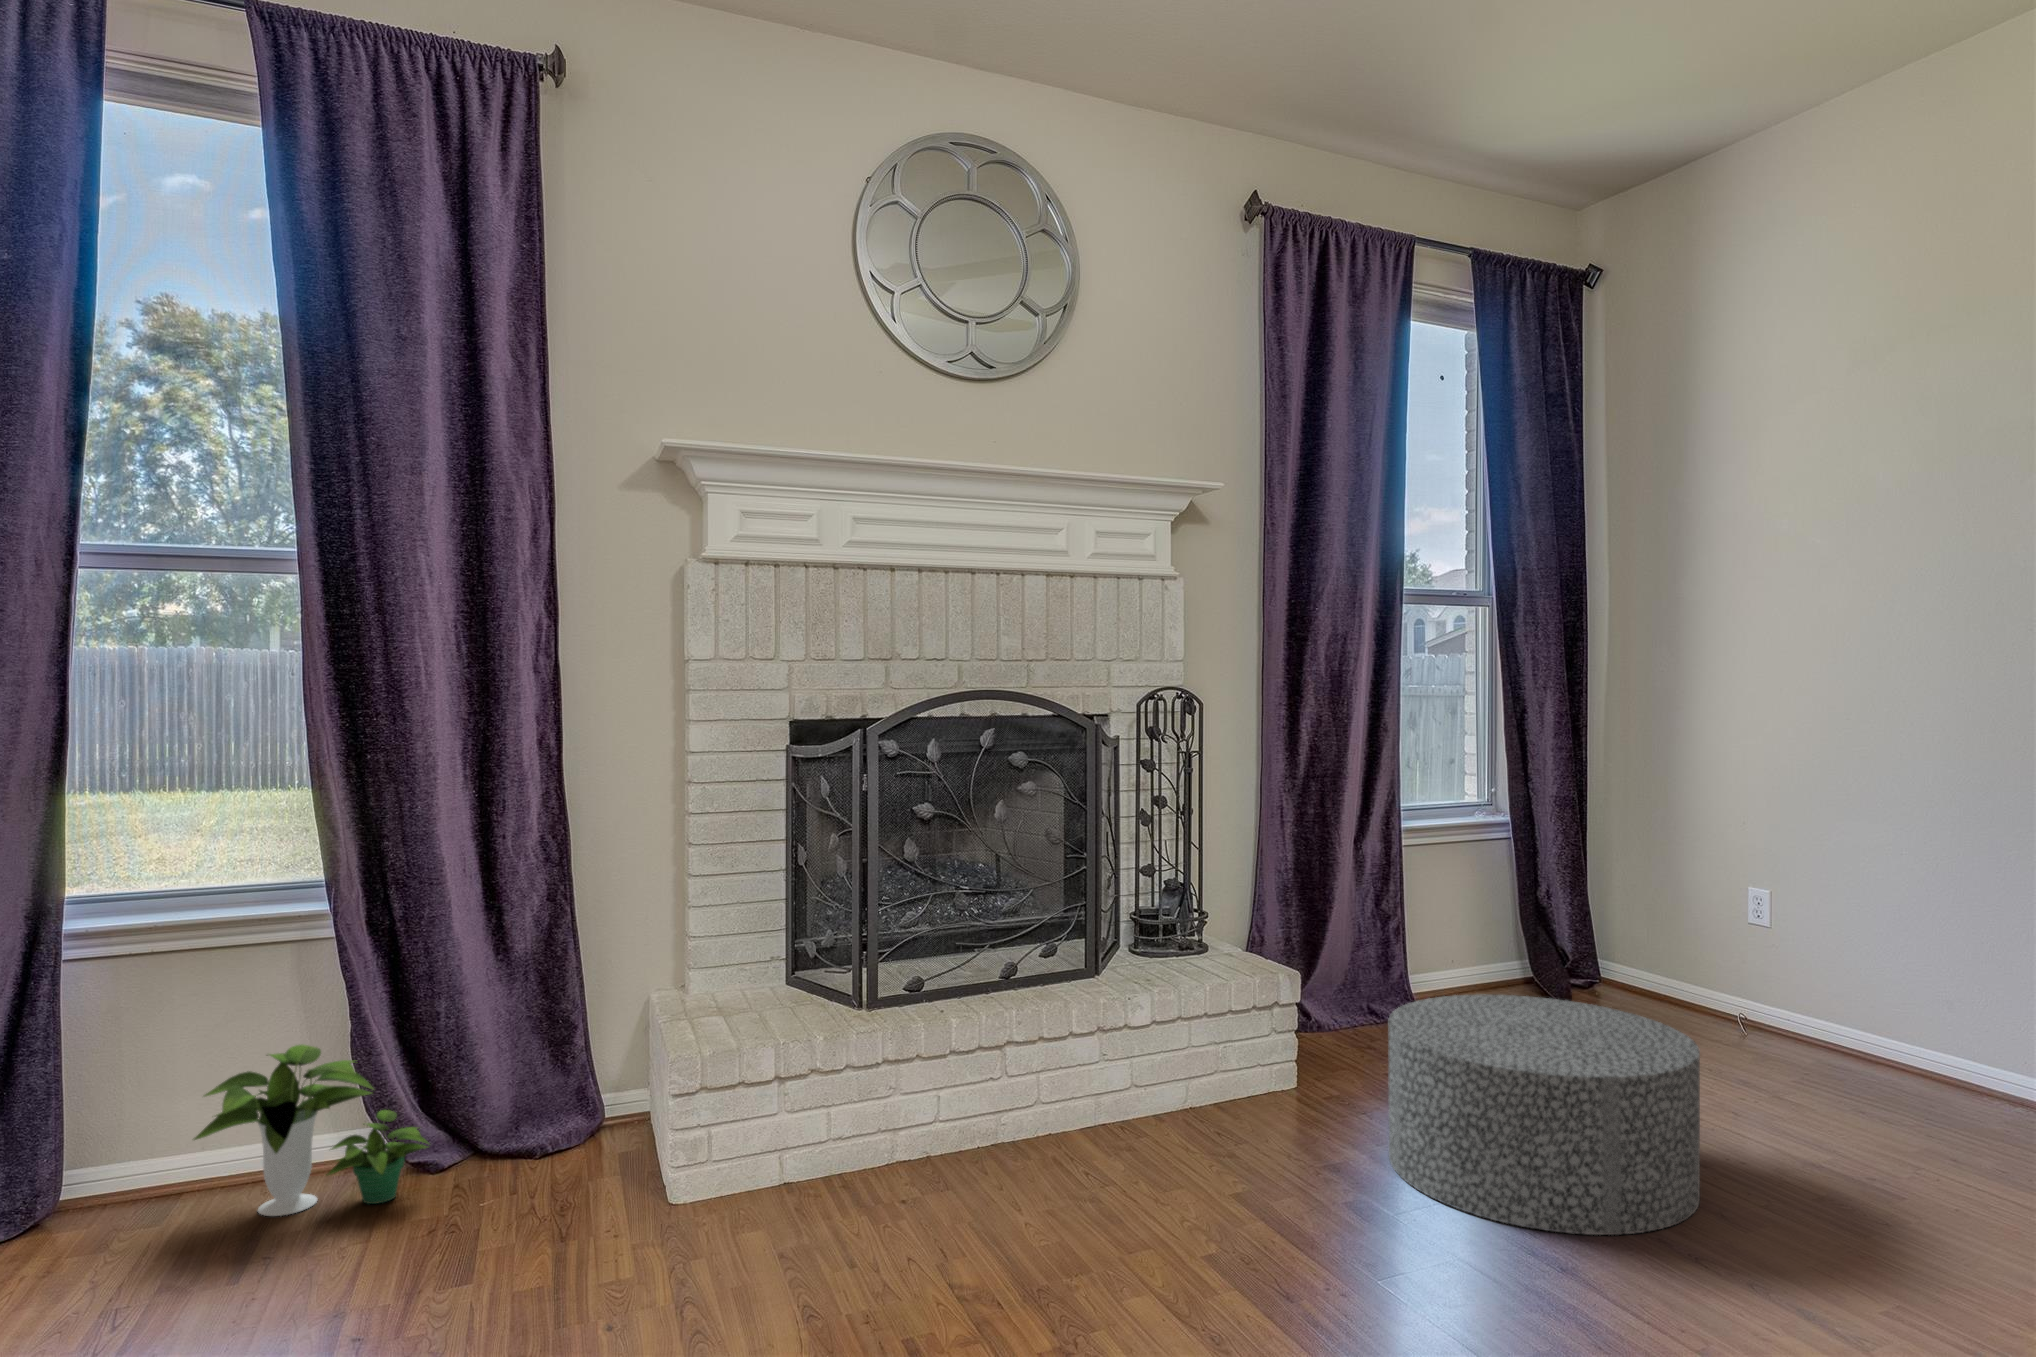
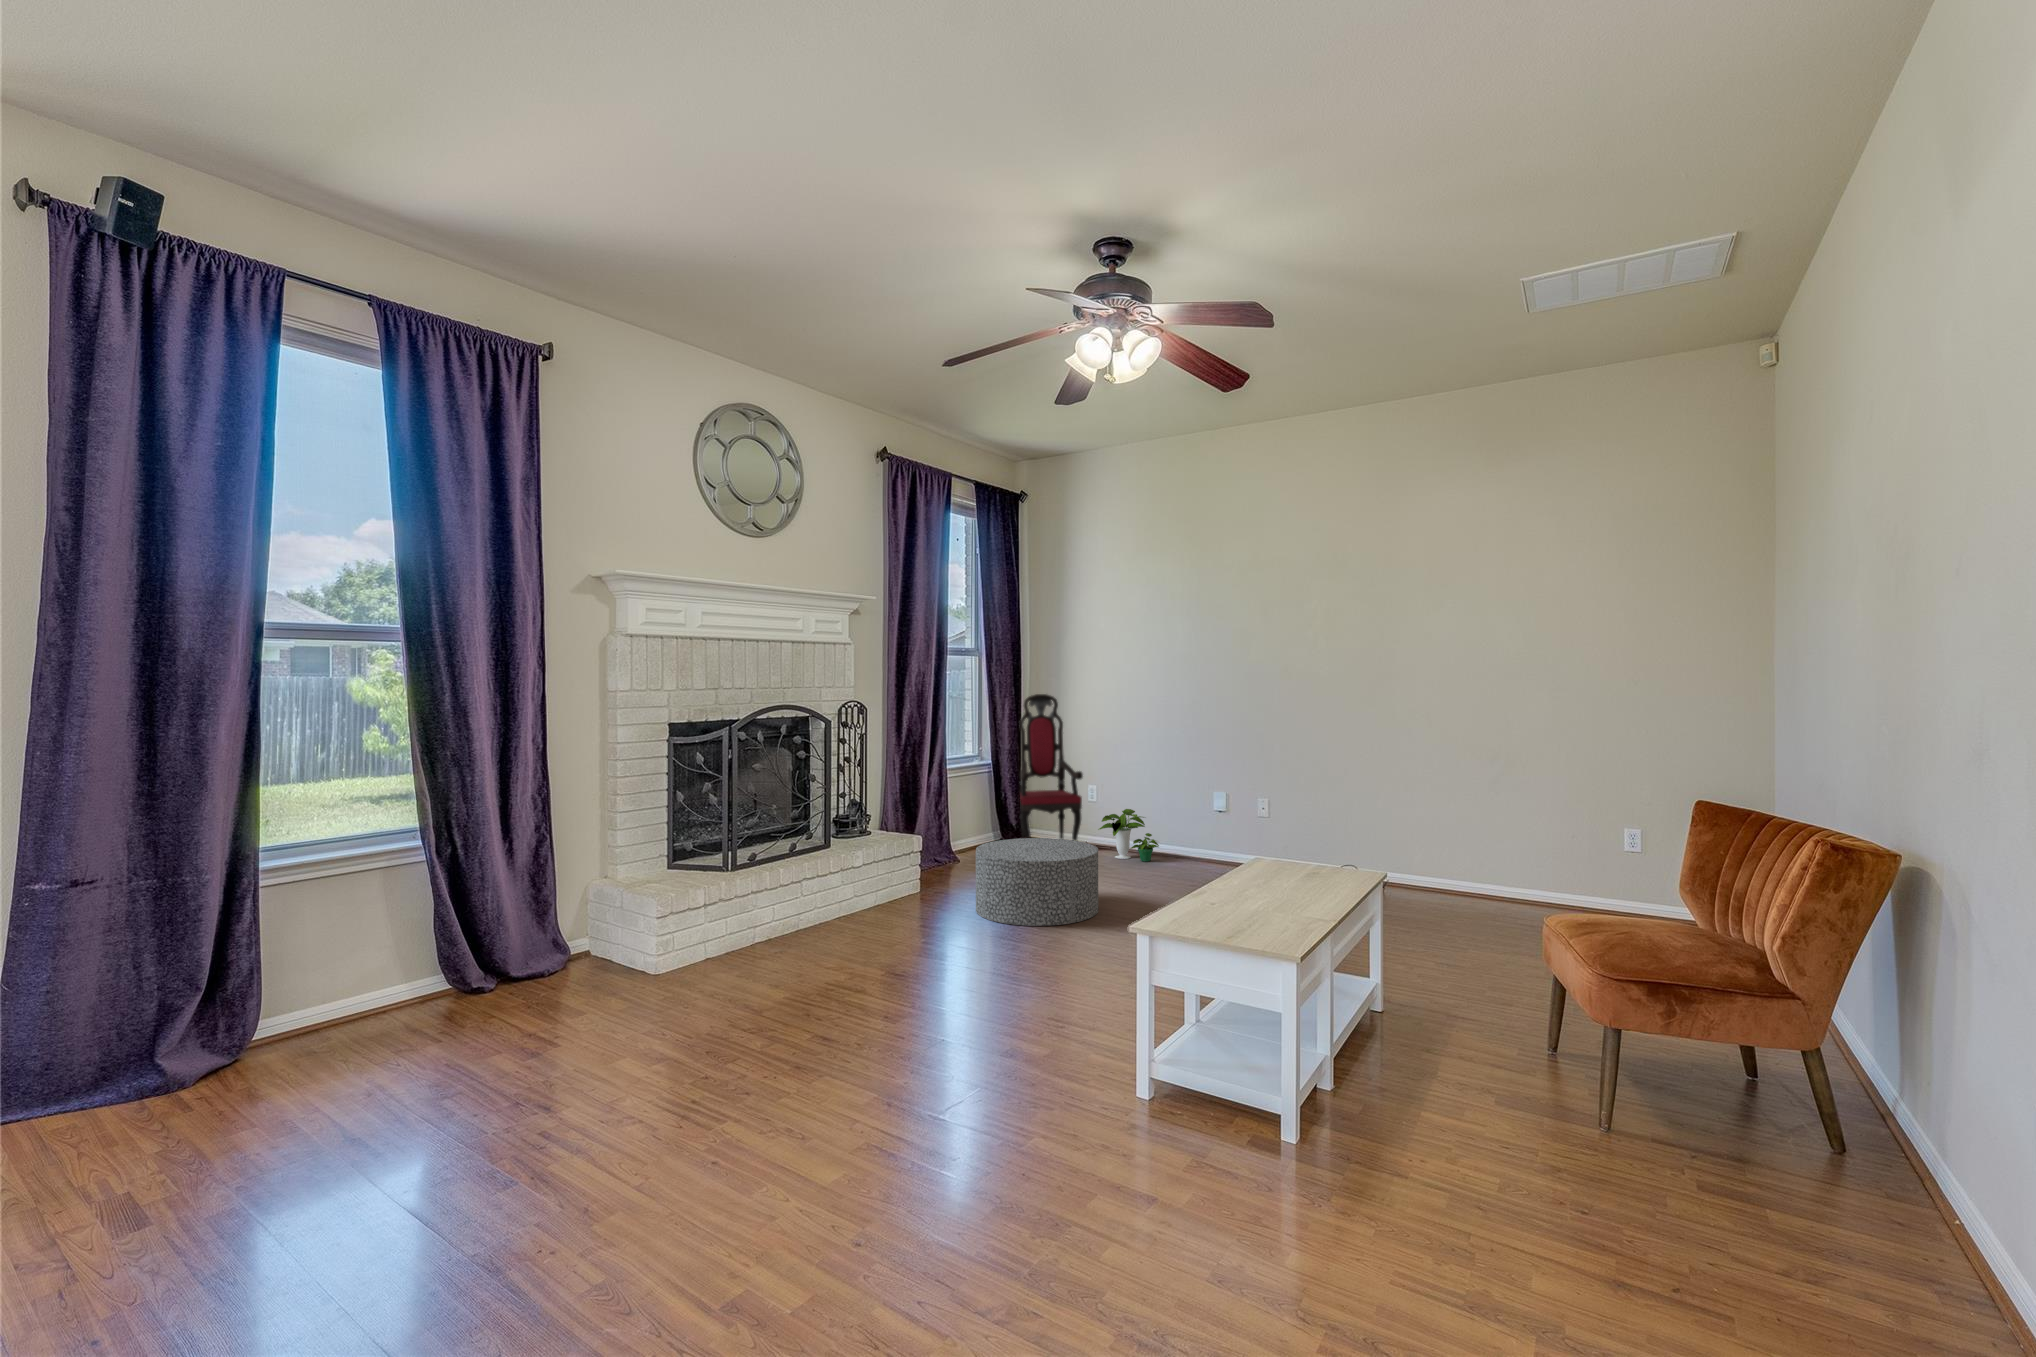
armchair: none [1570,681,1720,1023] -> present [1019,694,1083,841]
potted plant: present [194,1045,429,1216] -> present [1098,809,1159,862]

